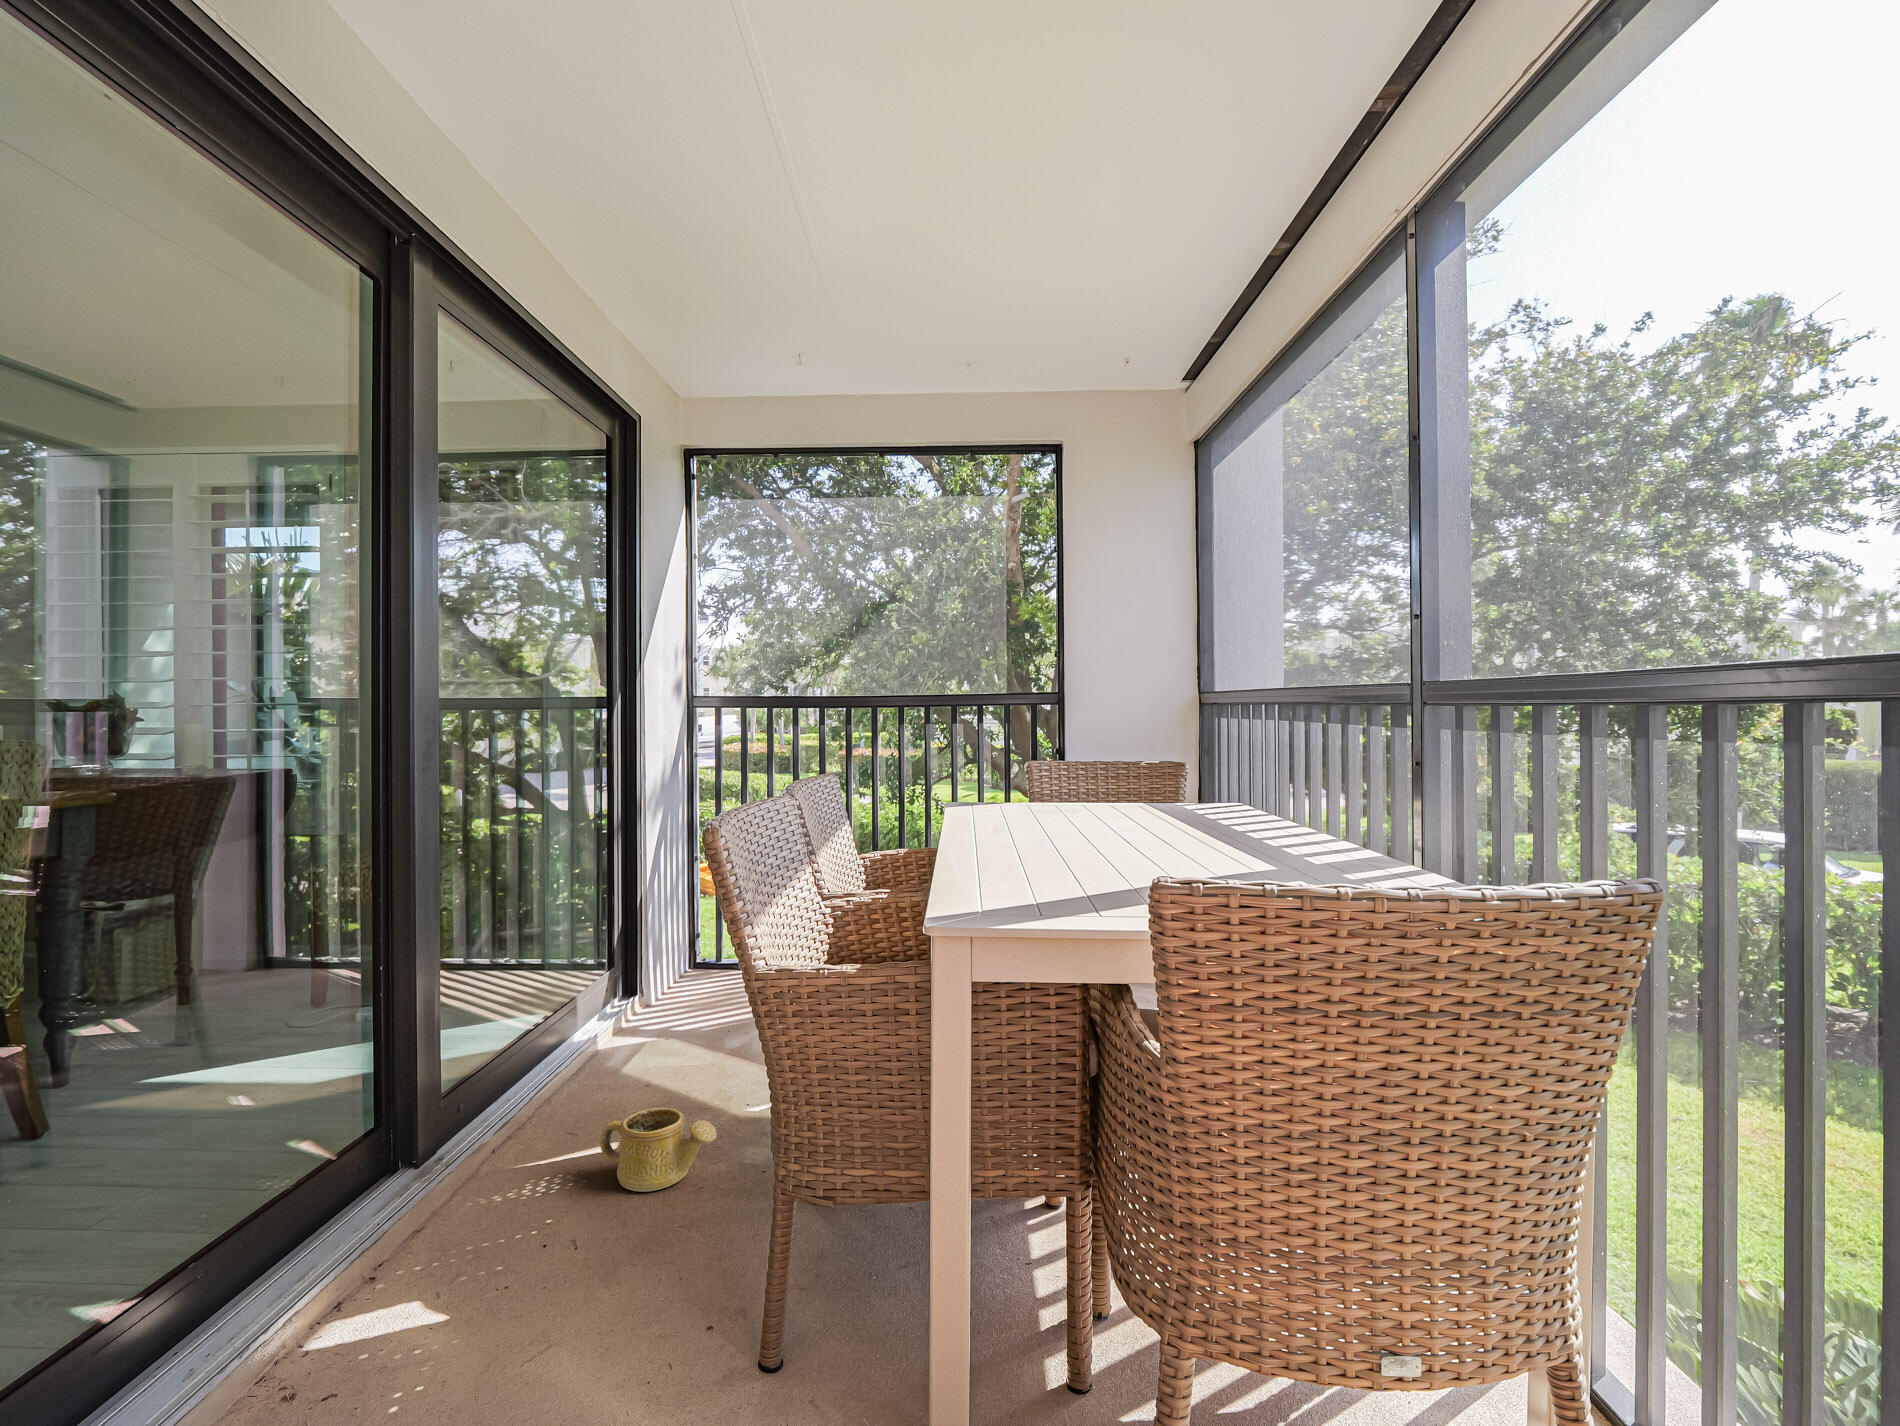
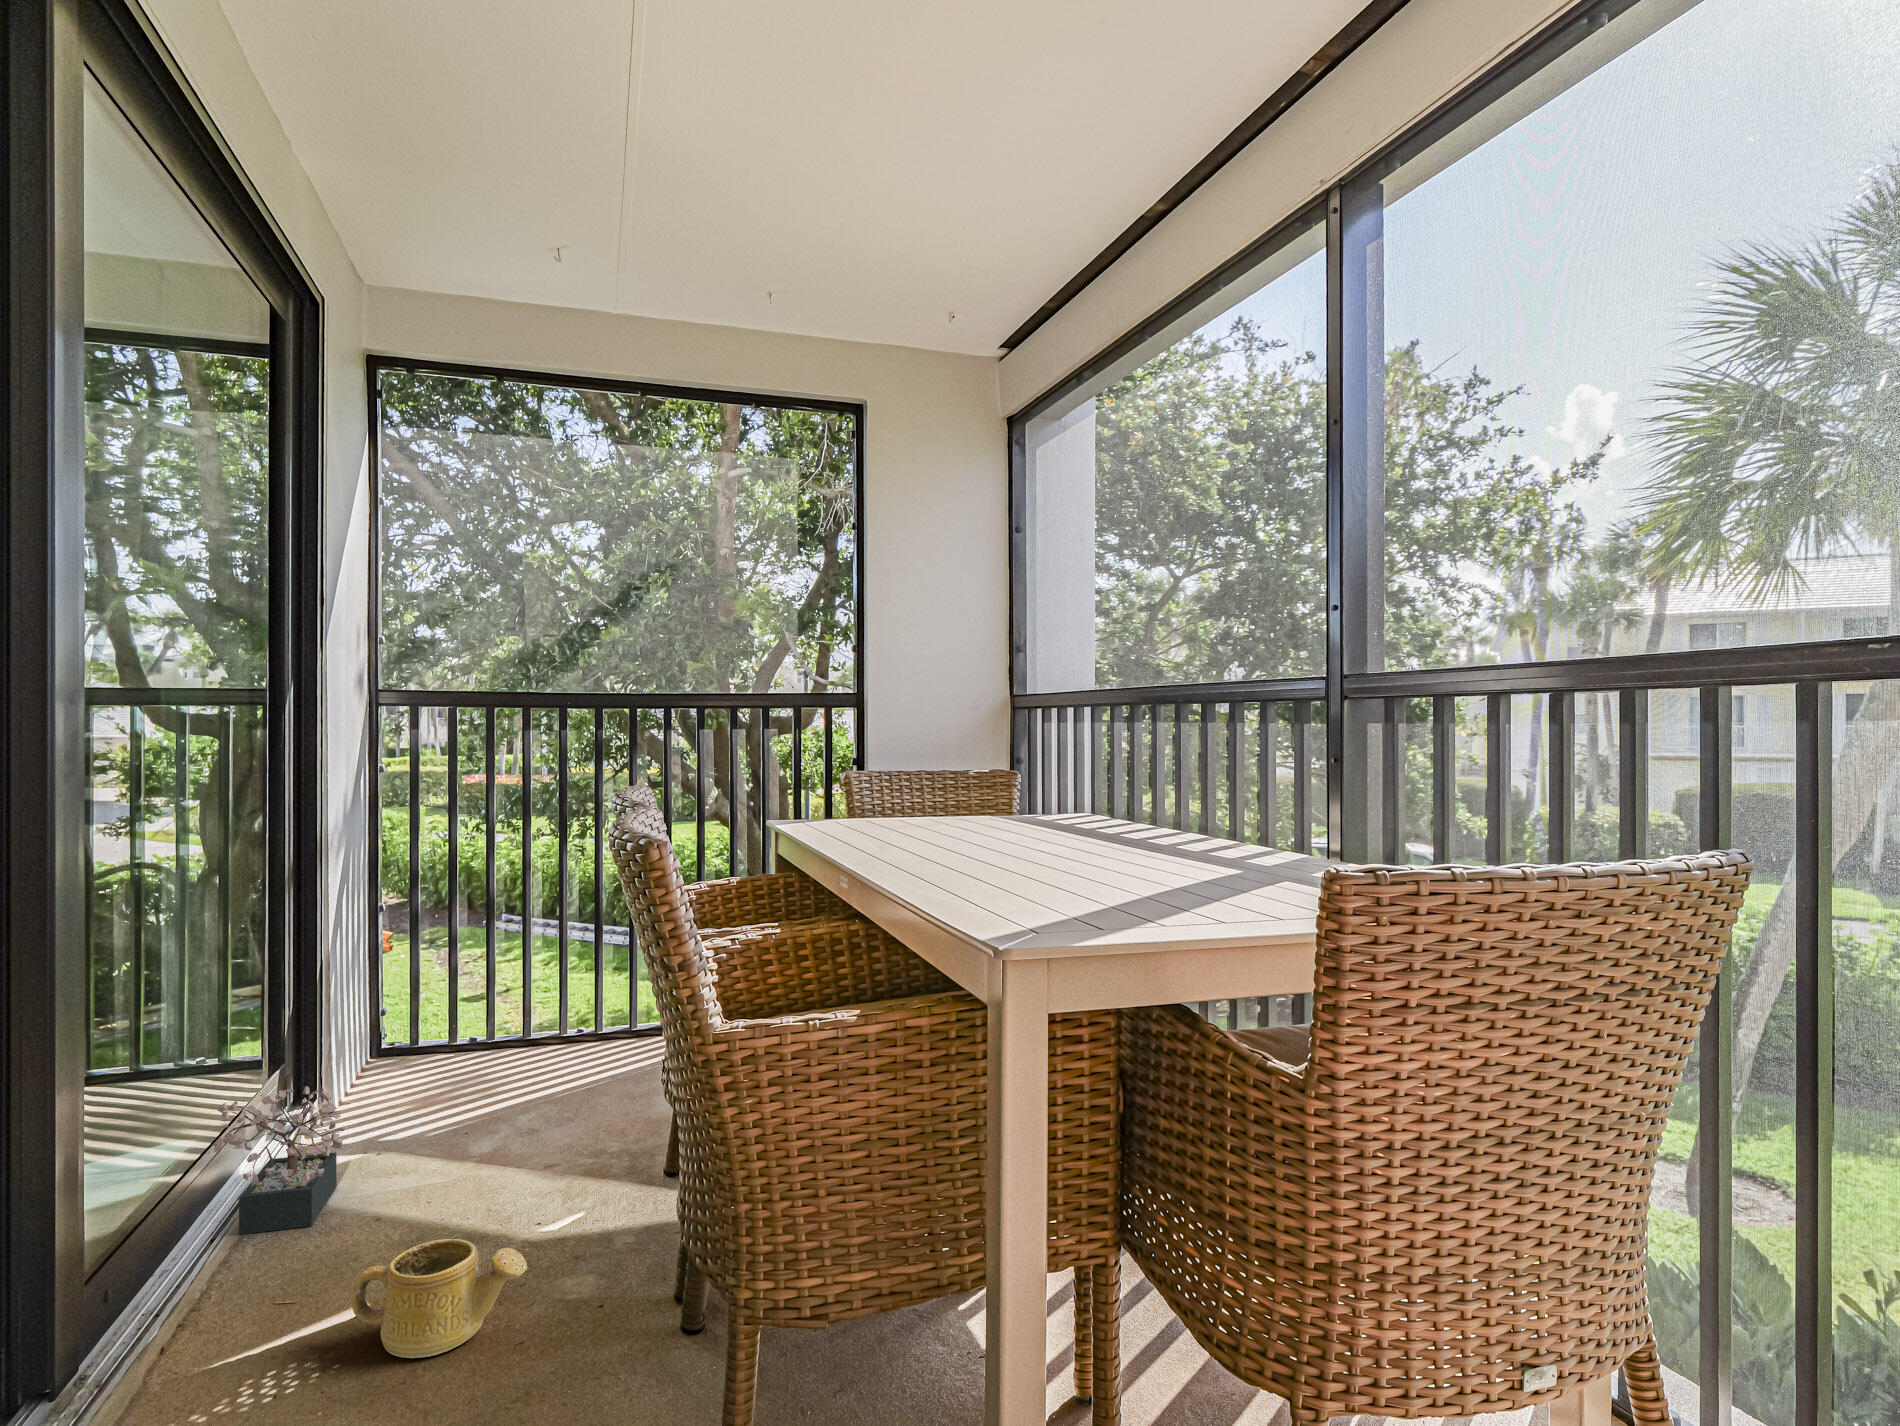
decorative plant: none [540,985,634,1087] -> present [212,1086,347,1235]

